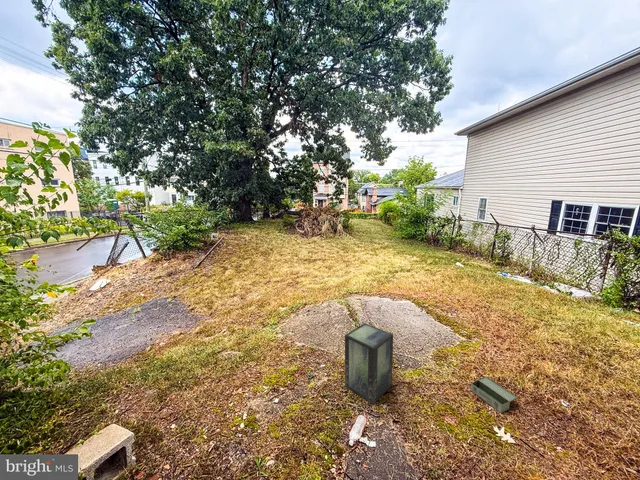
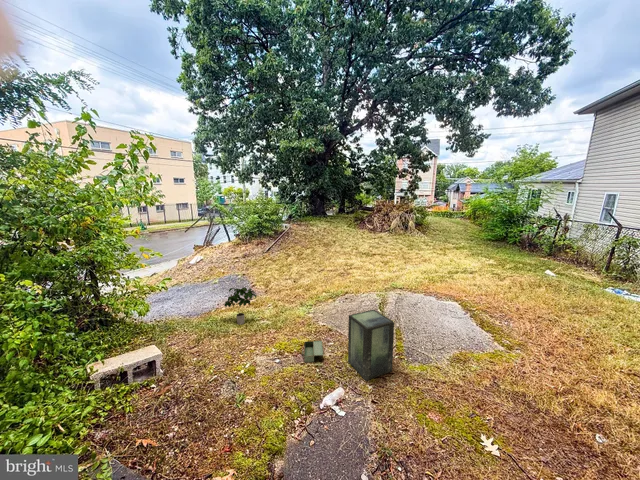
potted plant: none [169,318,215,366] -> present [225,288,256,325]
toolbox: present [471,377,517,413] -> present [302,341,323,362]

